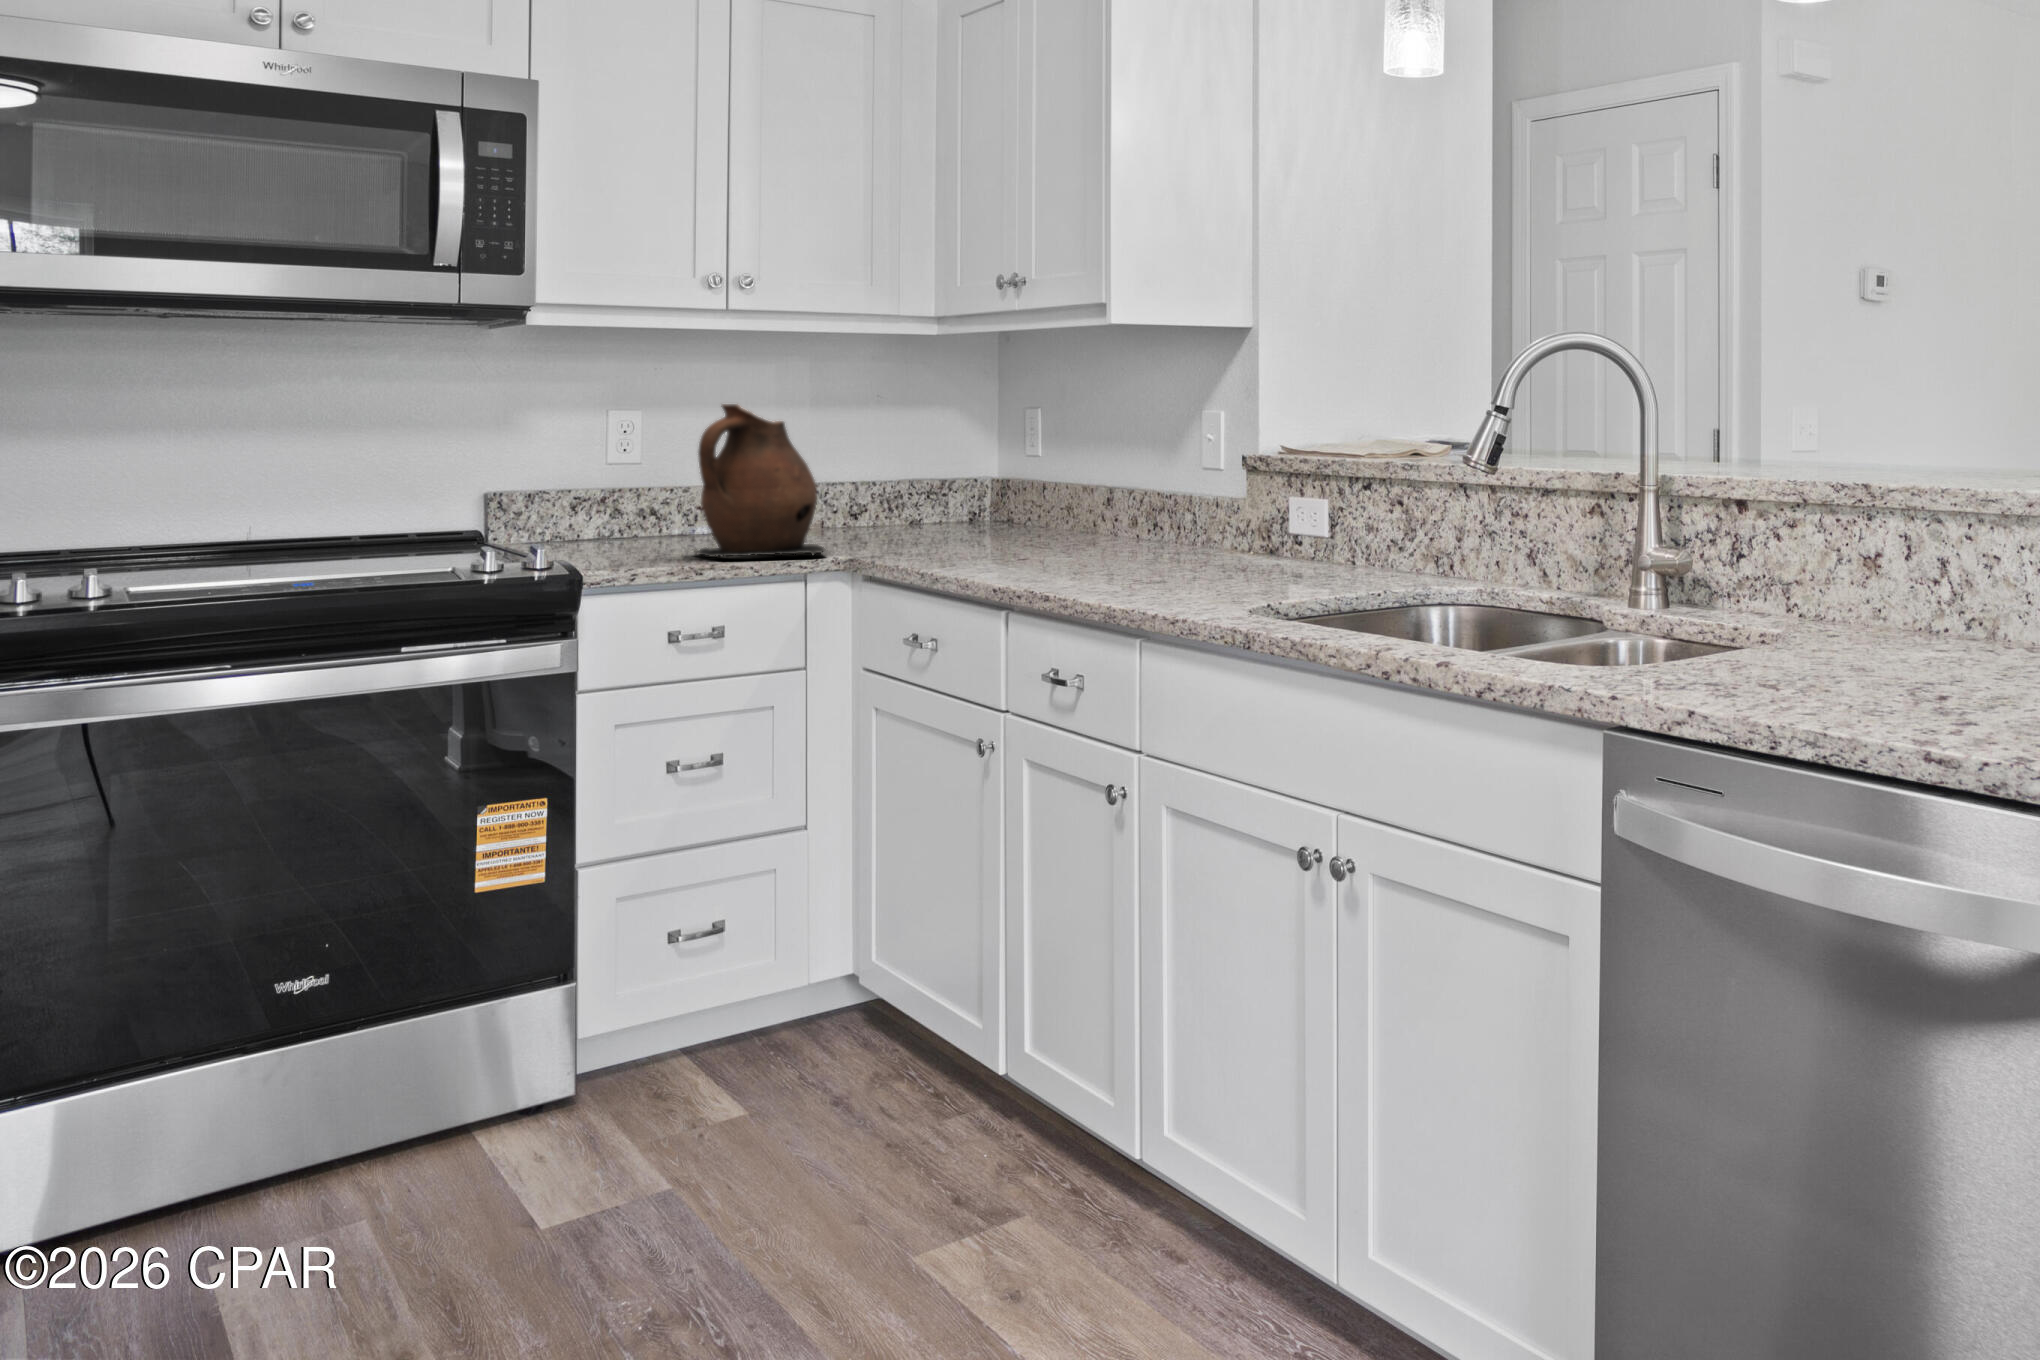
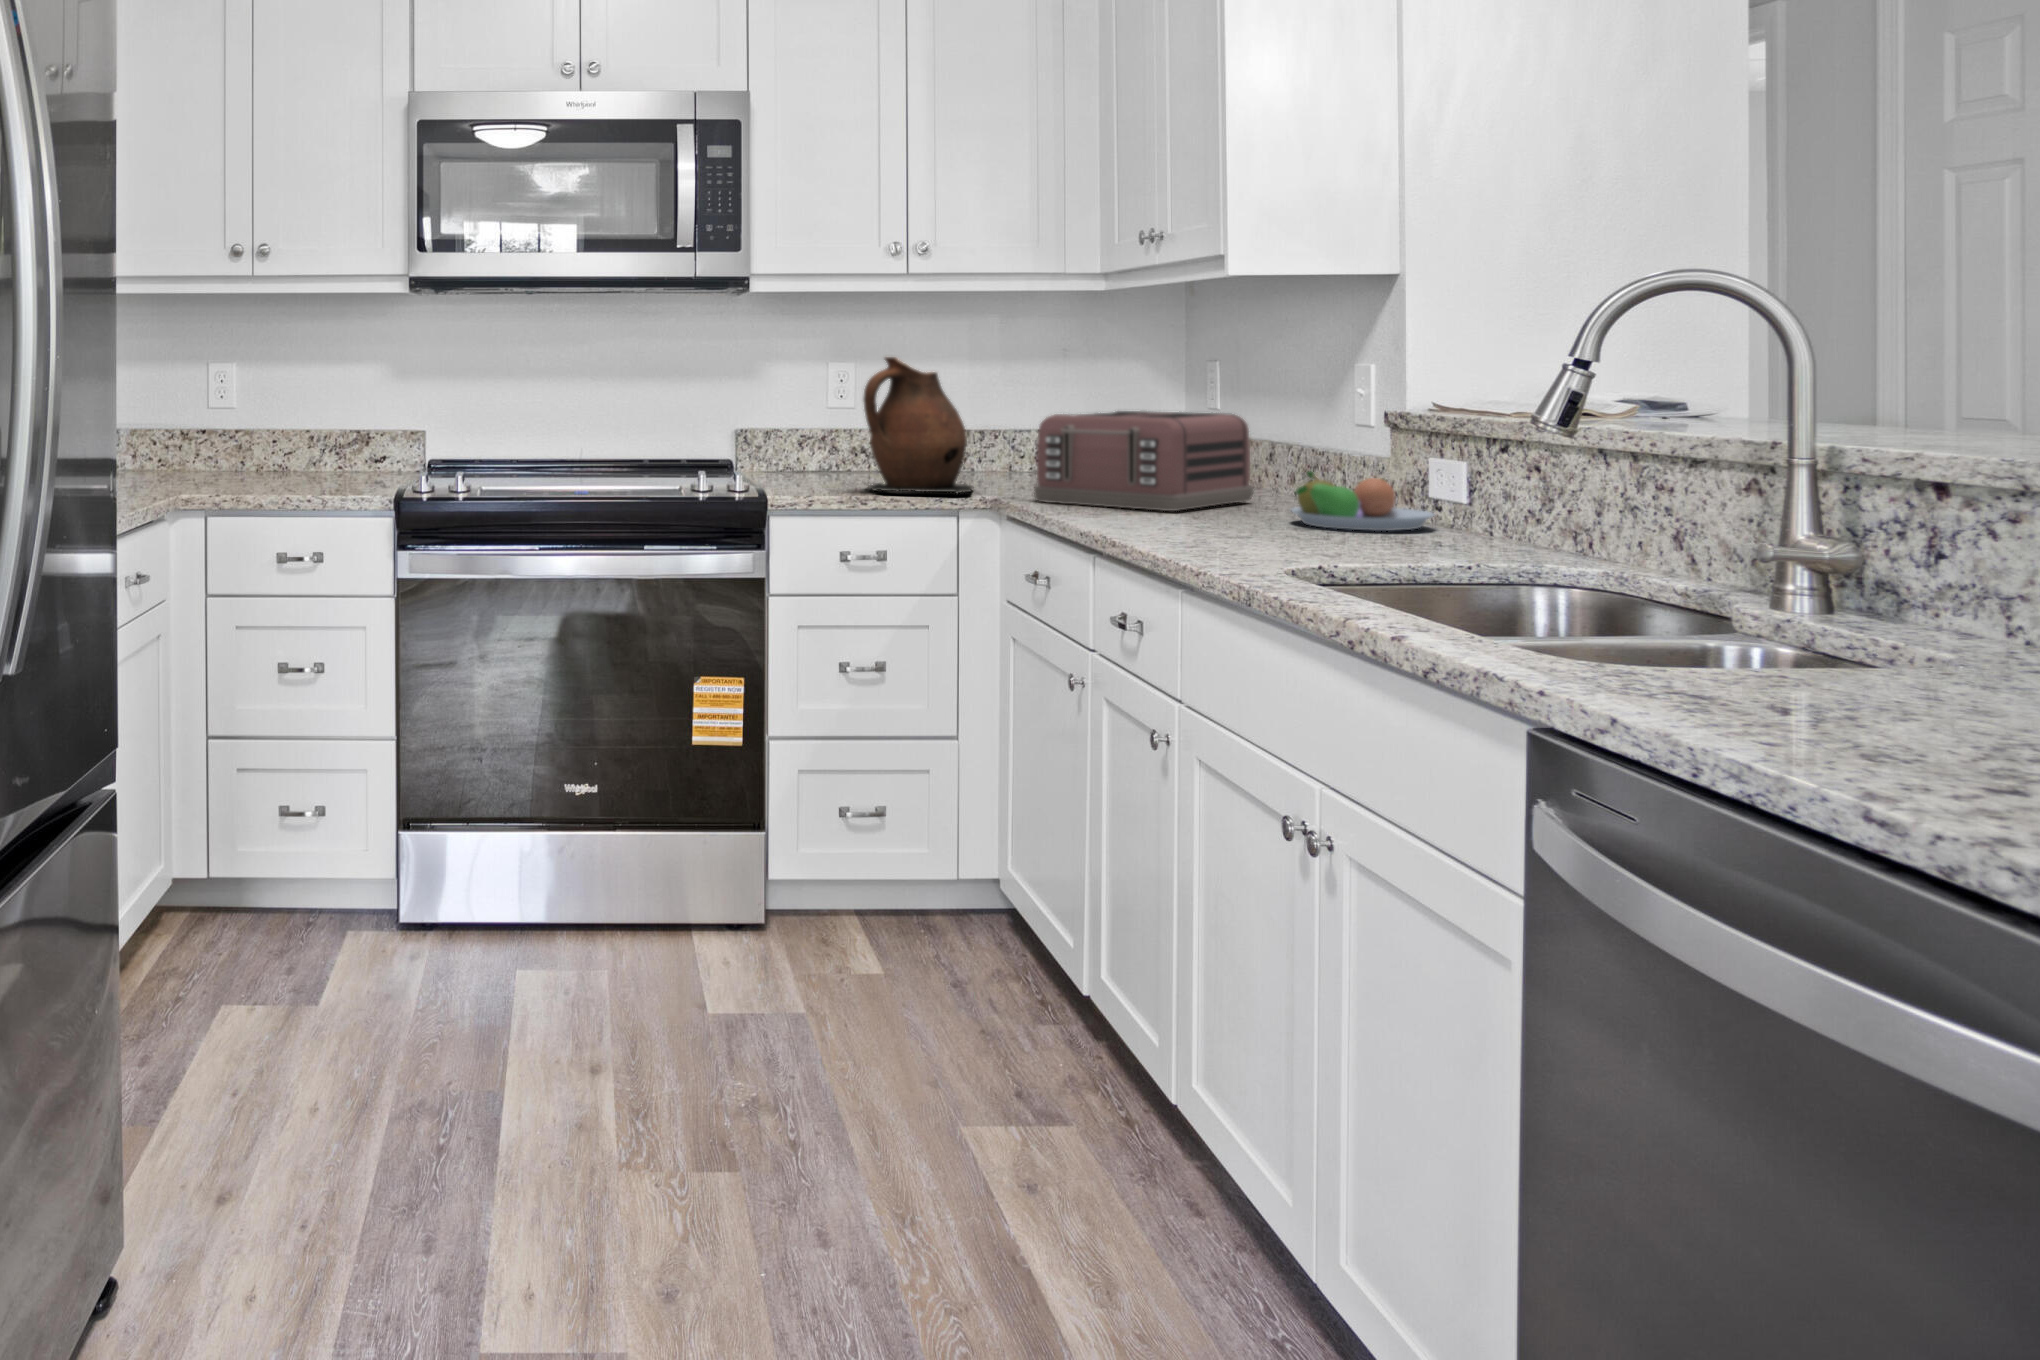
toaster: none [901,461,1110,559] -> present [1034,411,1253,511]
fruit bowl: none [1171,513,1295,566] -> present [1291,471,1434,531]

